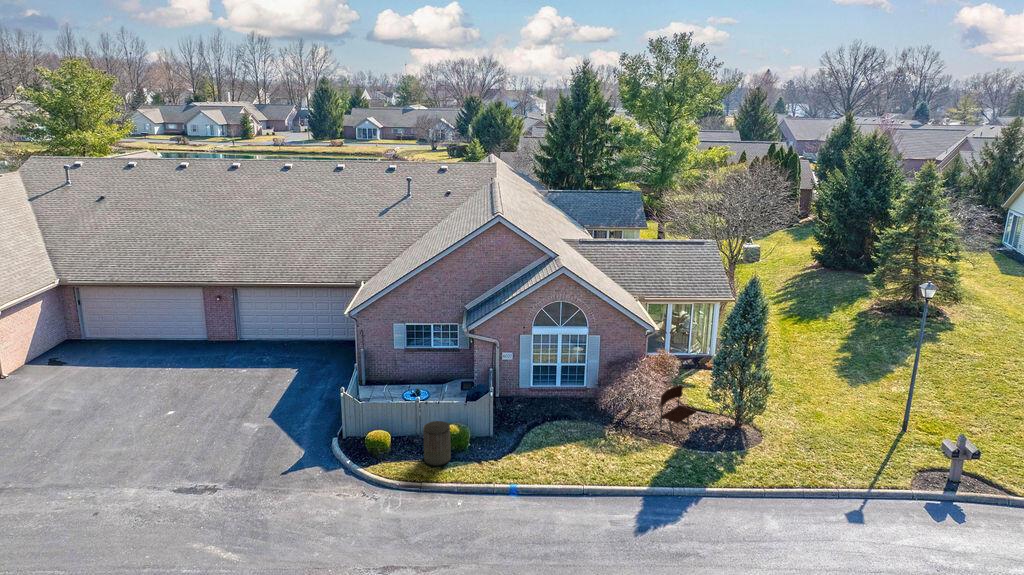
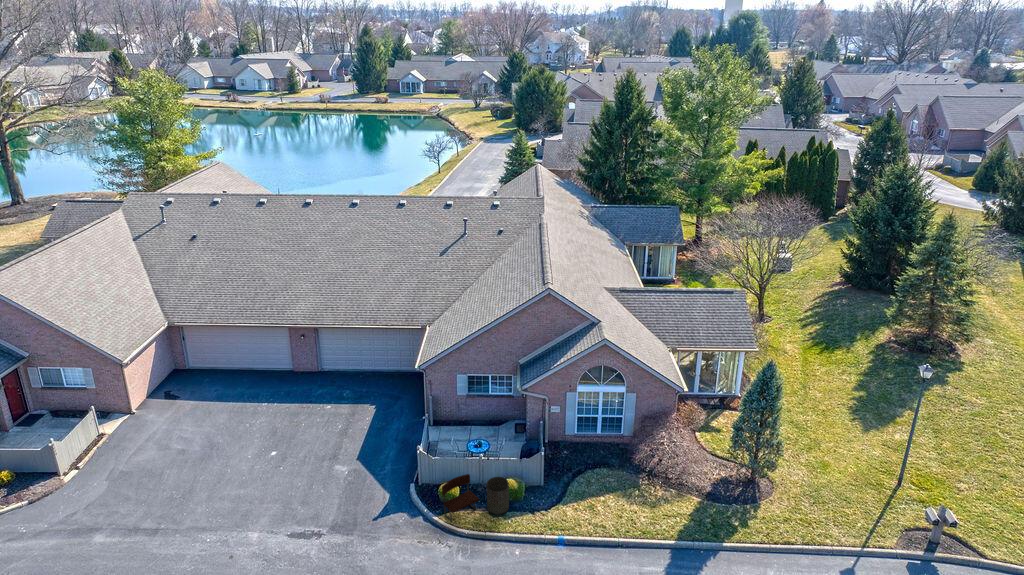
bench: present [659,385,696,435] -> present [442,474,479,521]

